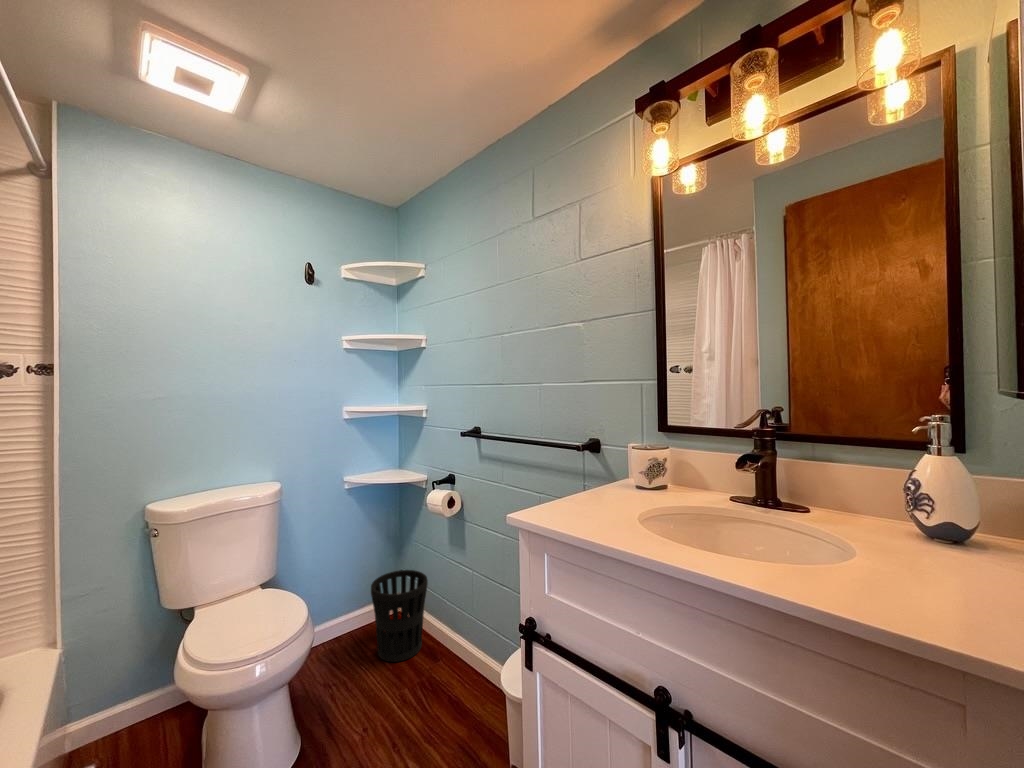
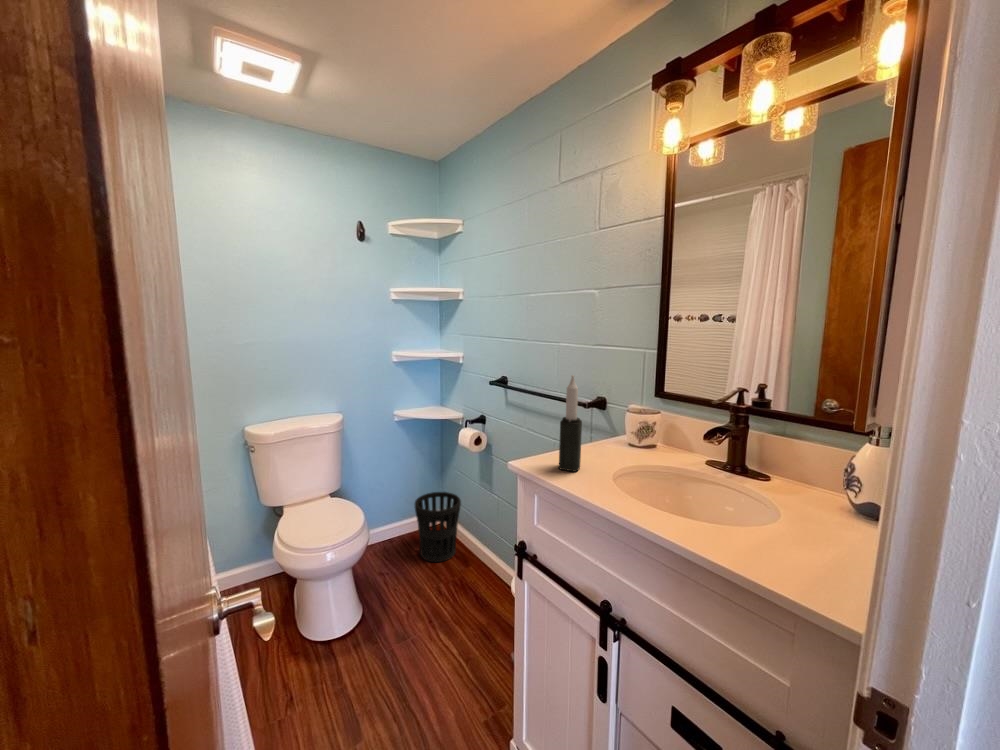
candle: none [571,401,596,519] -> present [559,375,582,472]

